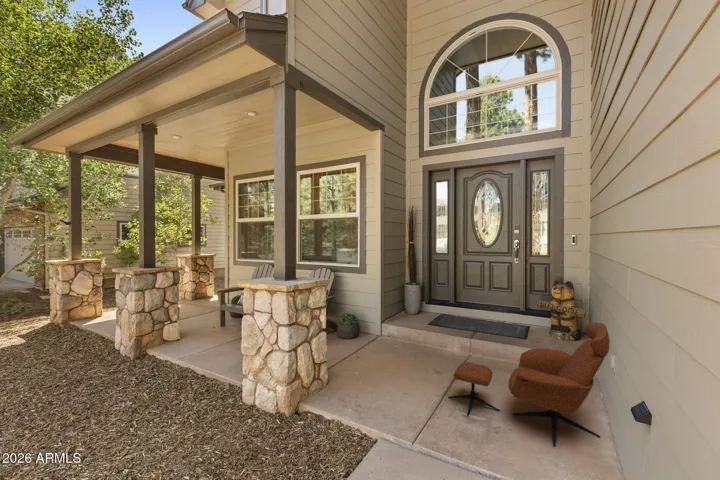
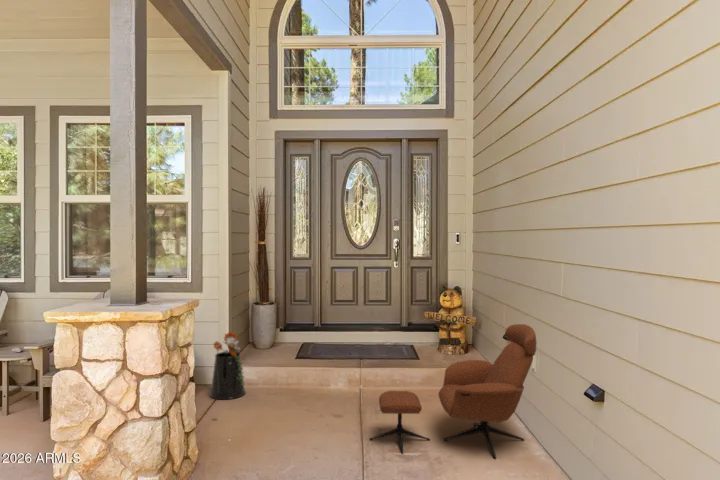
watering can: none [365,301,388,346] -> present [210,332,246,399]

